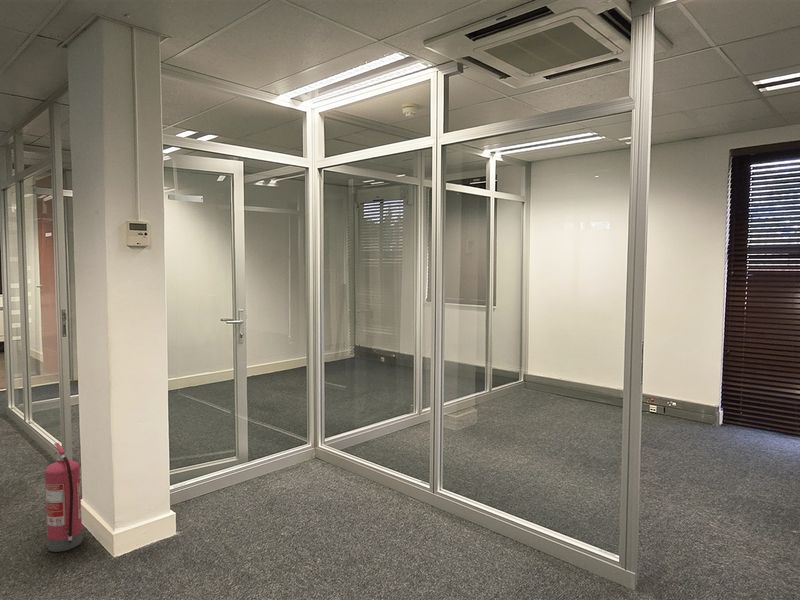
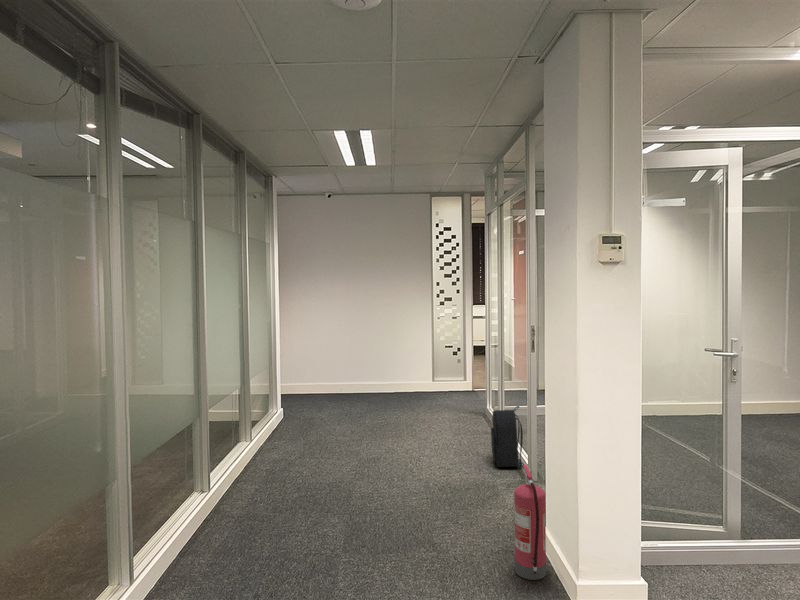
backpack: none [14,396,55,465] -> present [491,406,523,467]

